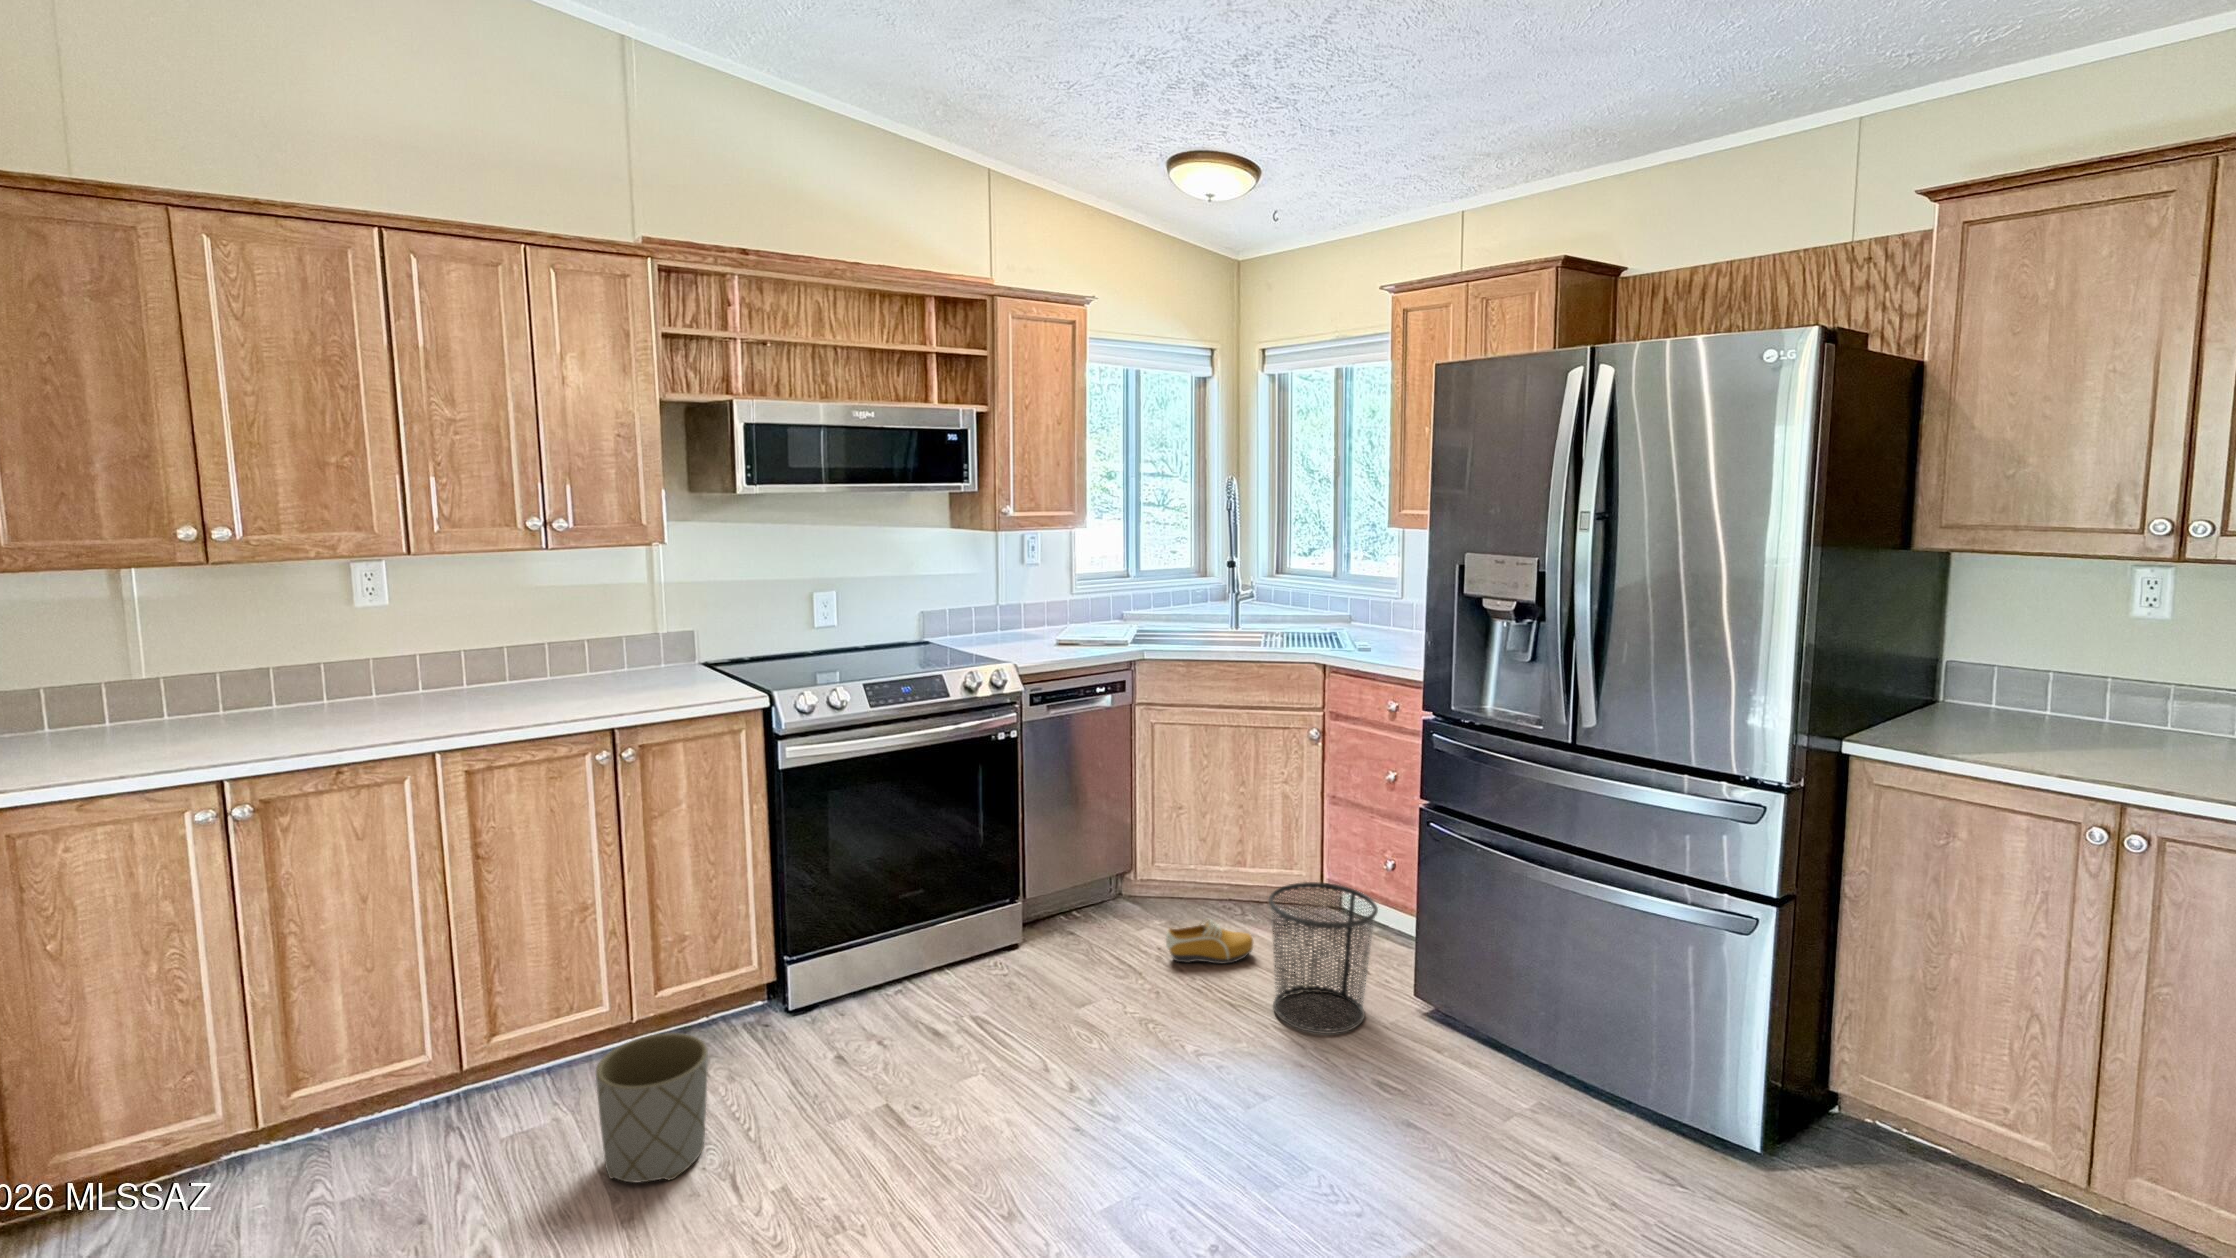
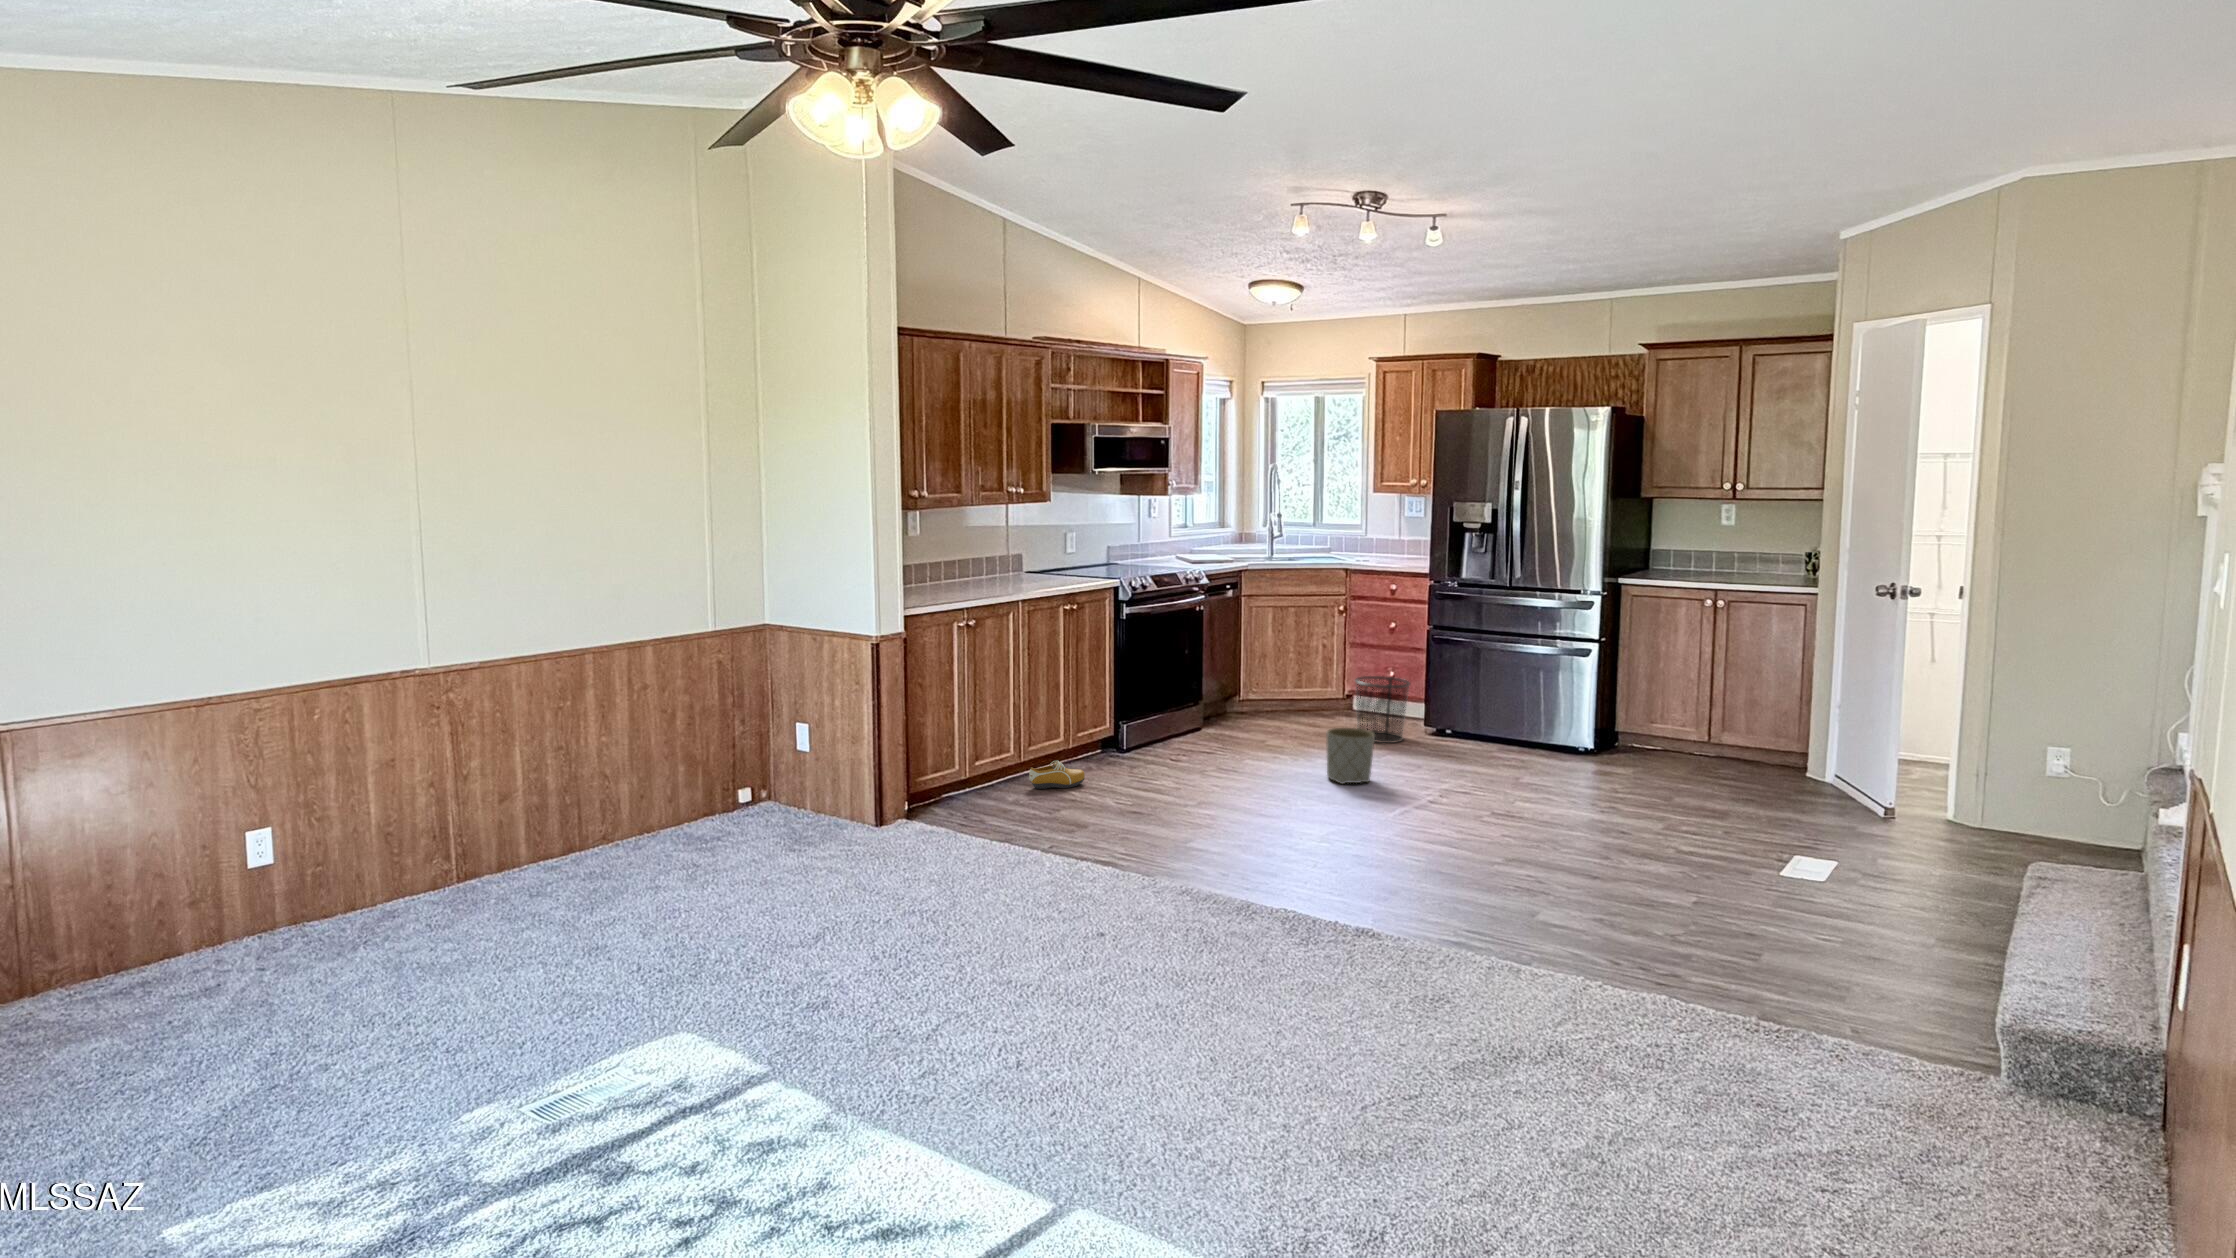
shoe: present [1166,919,1253,964] -> present [1029,761,1085,789]
planter: present [596,1033,708,1183] -> present [1326,728,1375,784]

